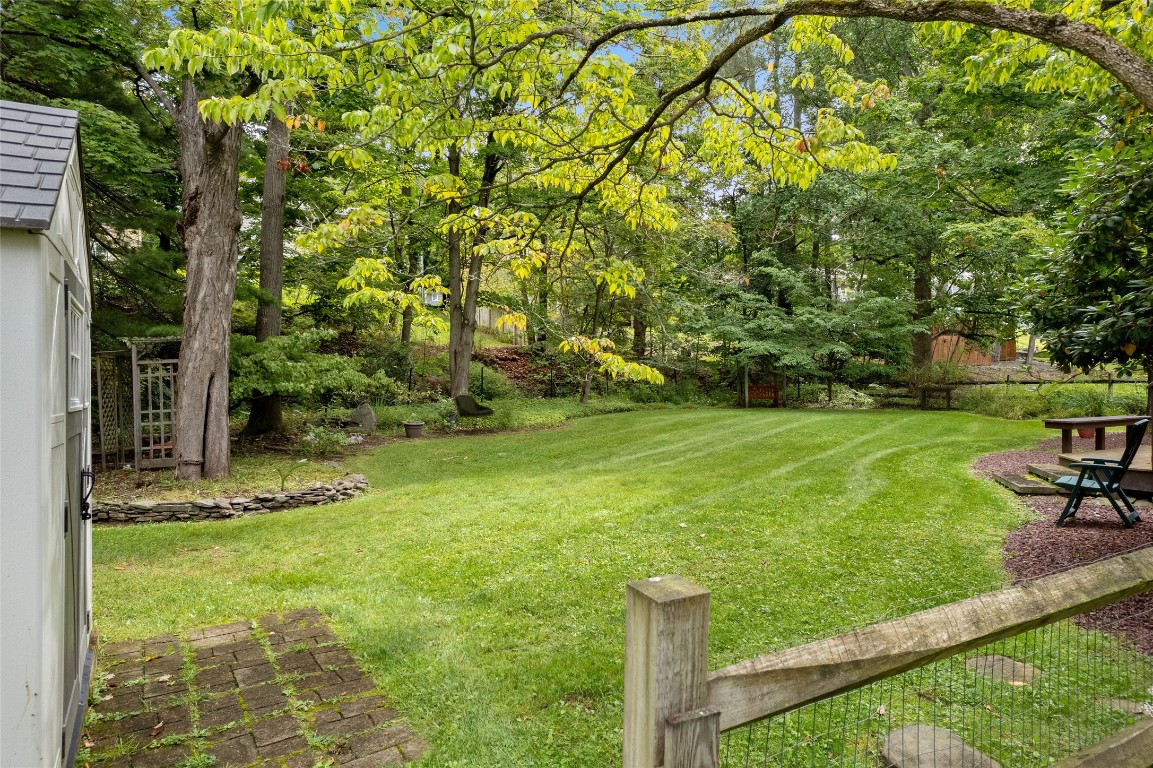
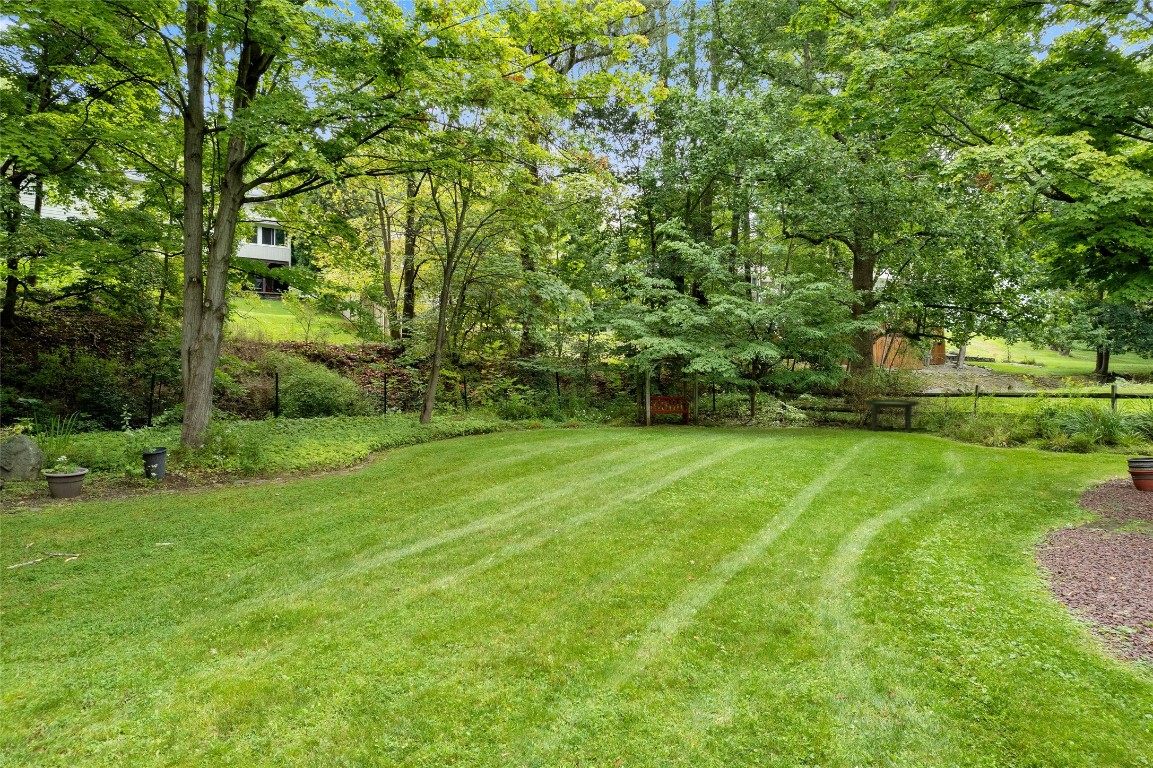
lounge chair: present [455,395,494,433] -> none [140,422,220,494]

